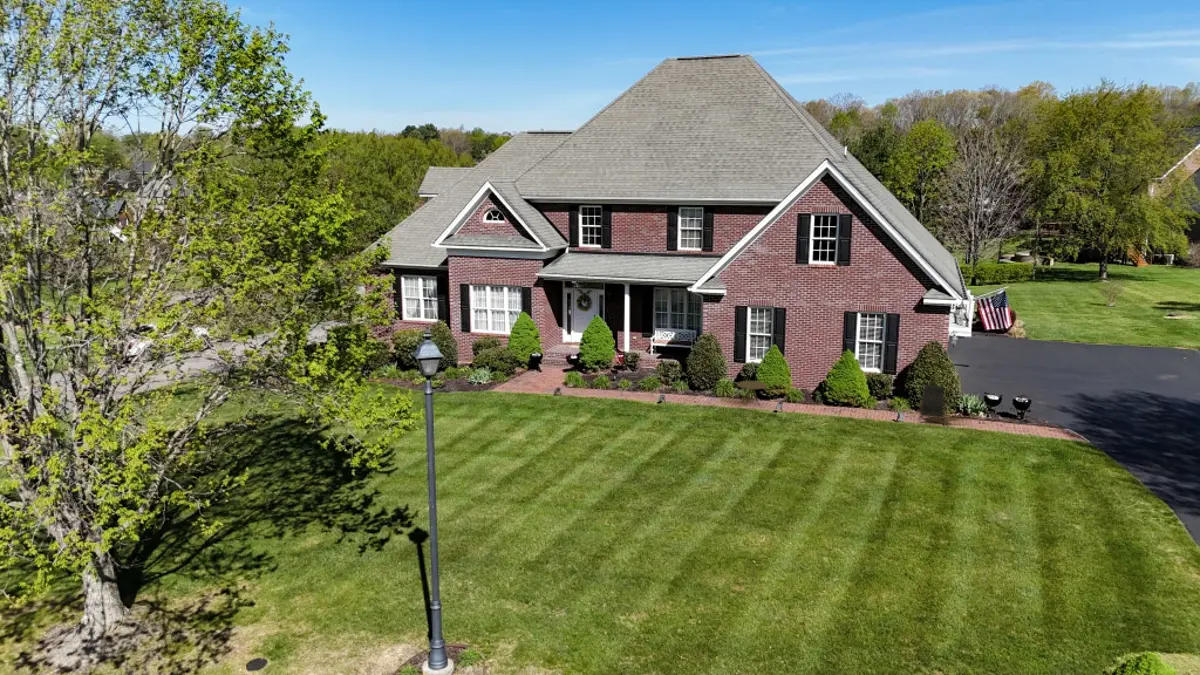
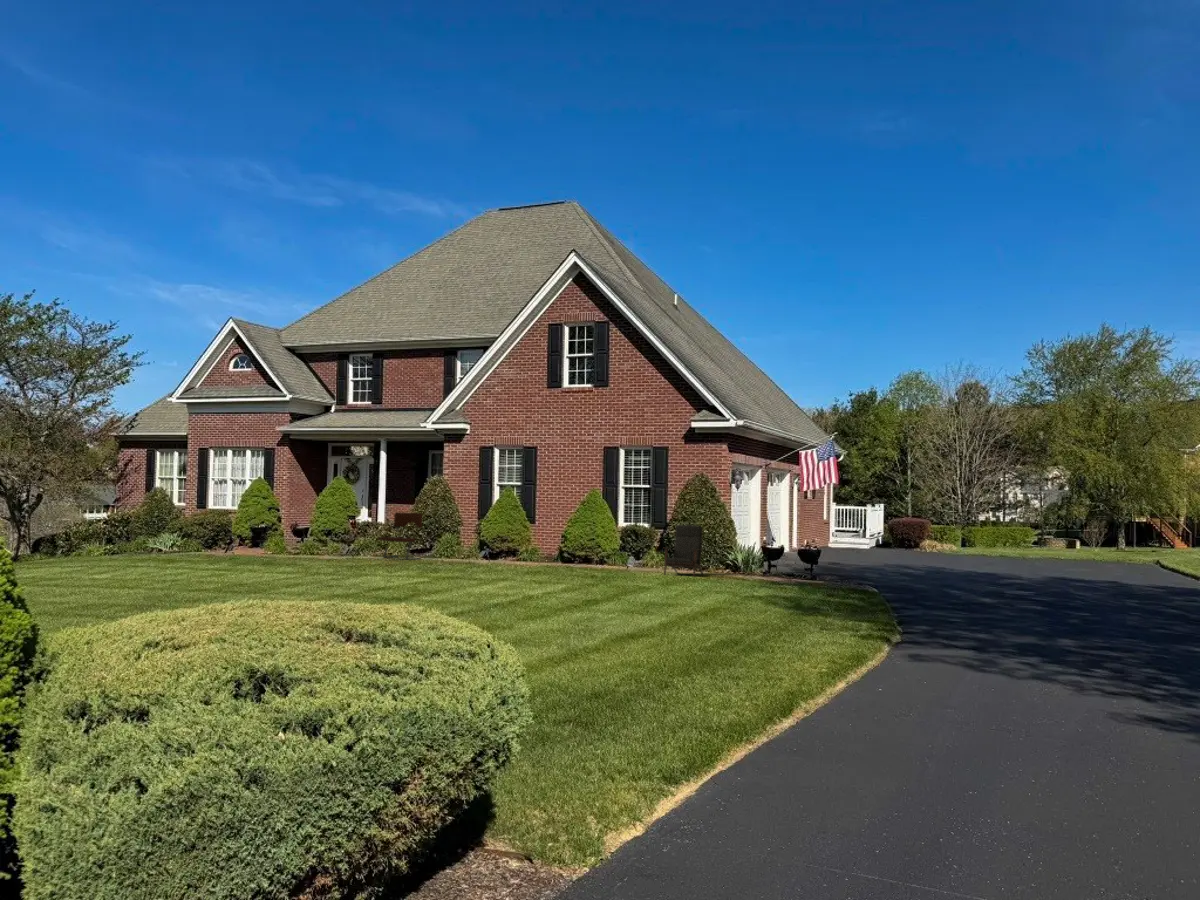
bench: none [666,359,701,398] -> present [378,512,422,560]
round table: present [737,381,766,403] -> none [452,536,492,564]

